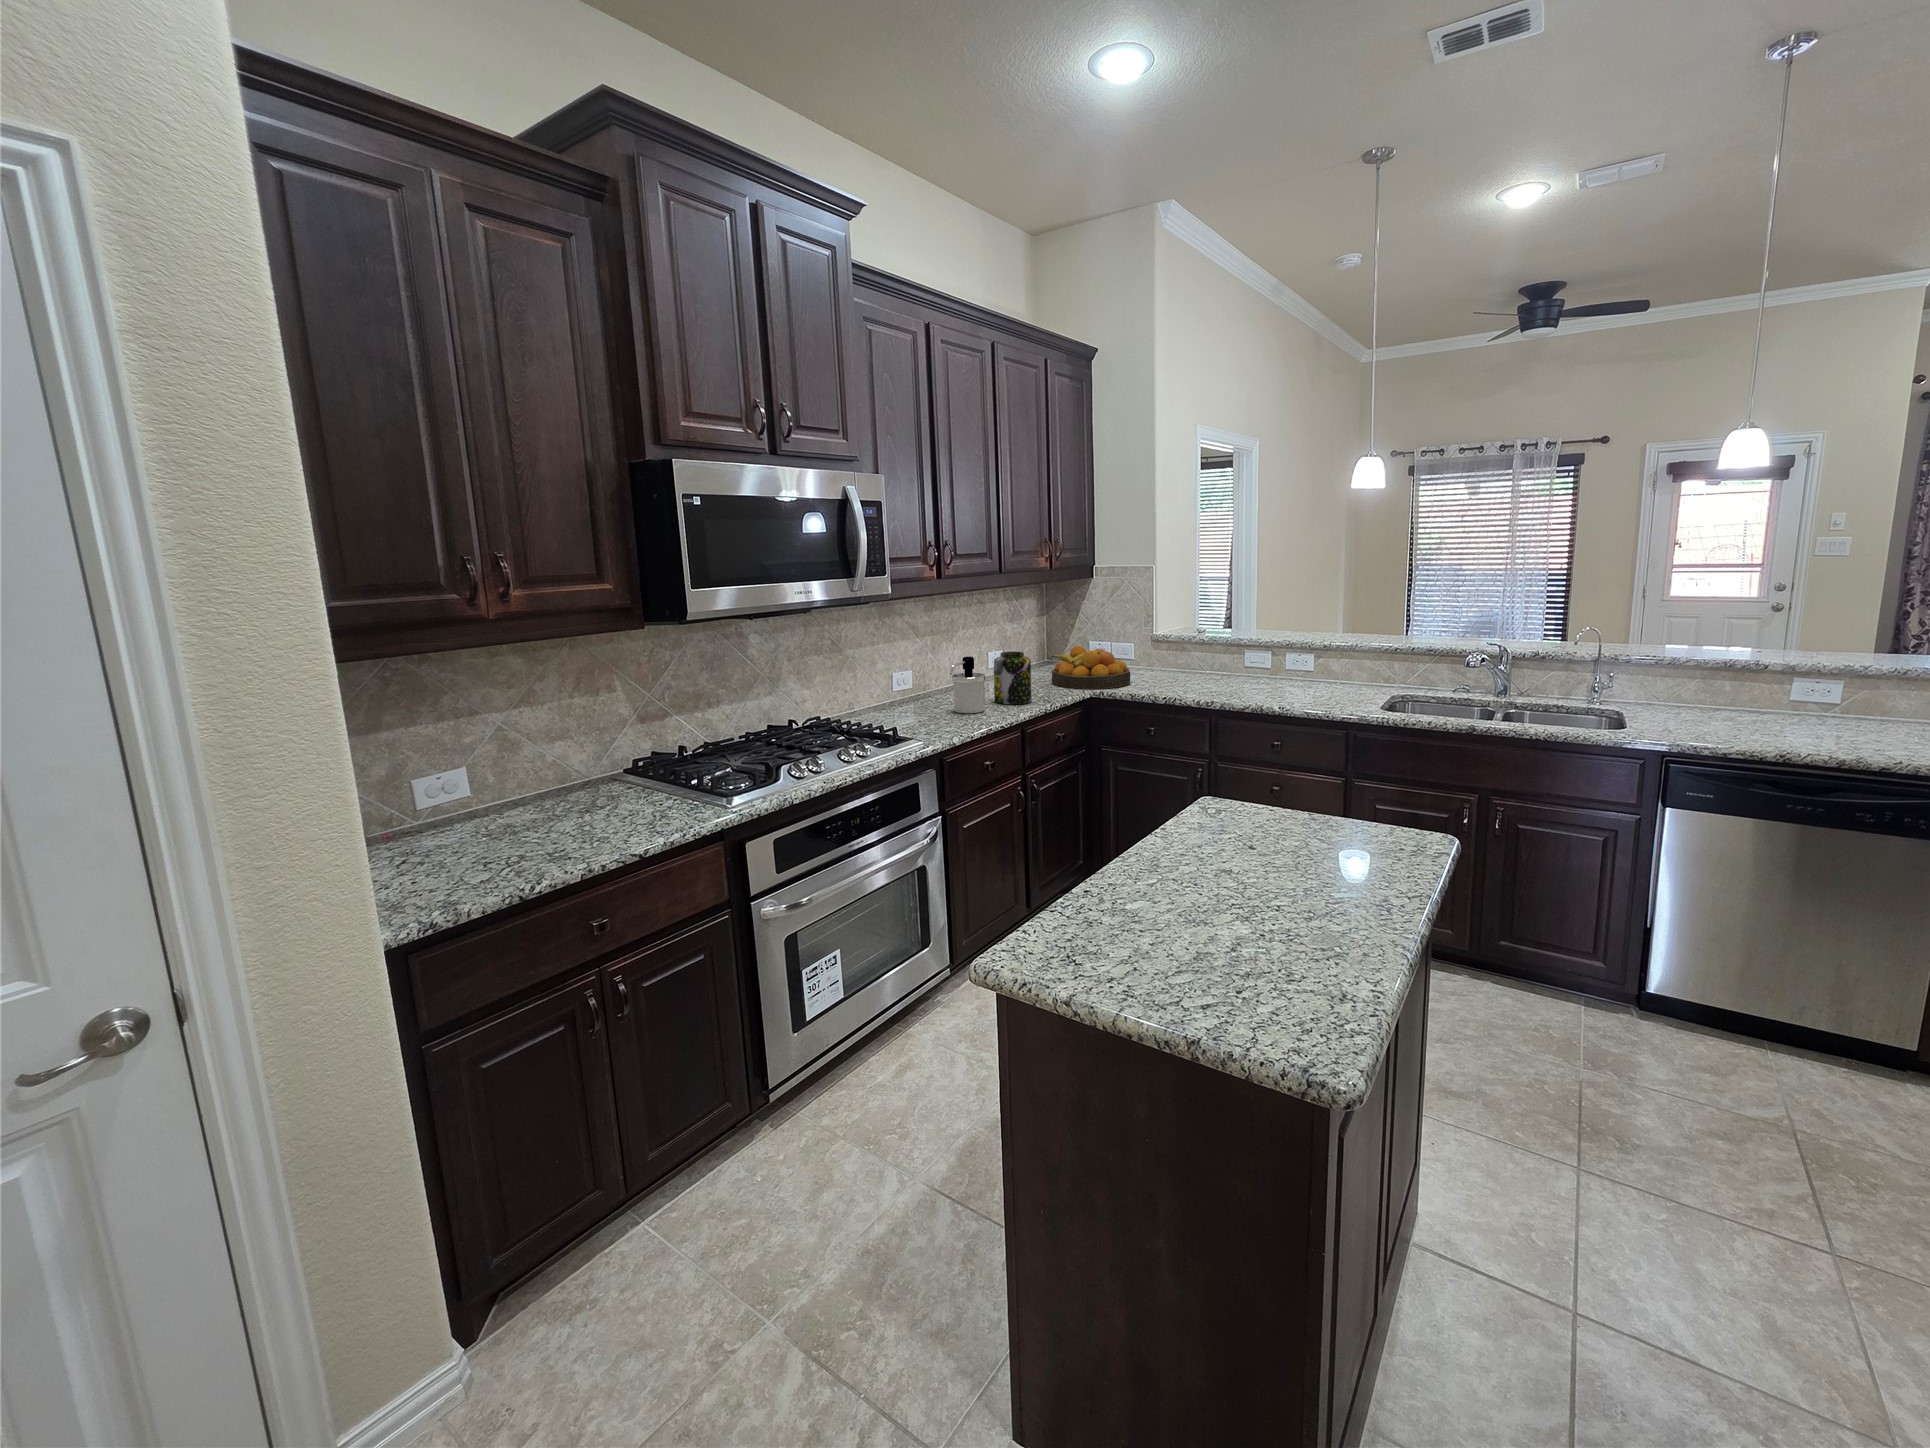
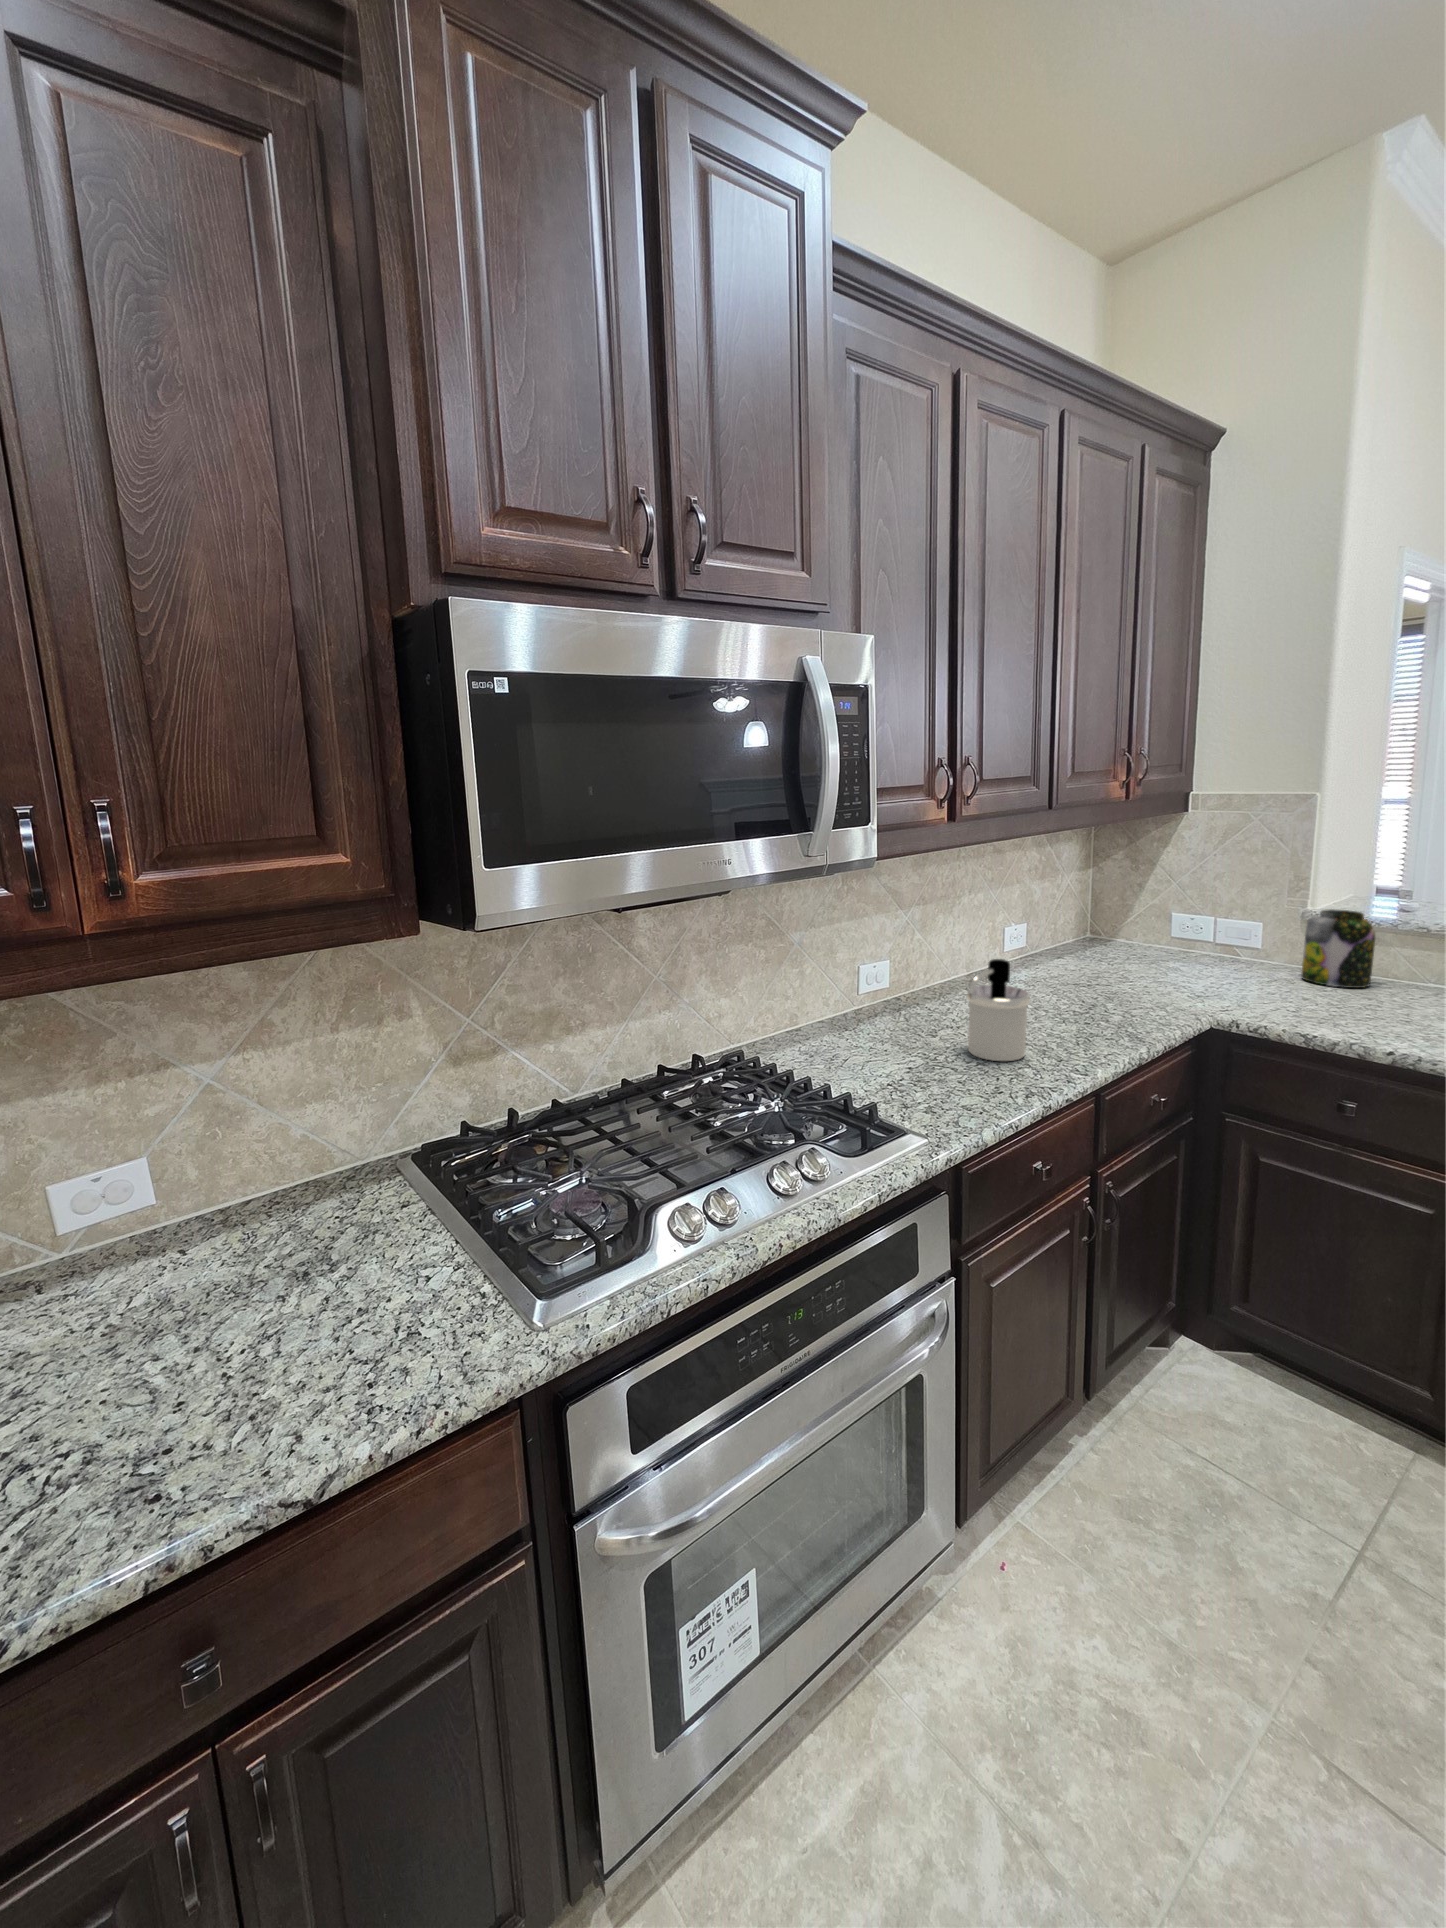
fruit bowl: present [1052,646,1130,689] -> none [1121,929,1279,1012]
jar: present [994,652,1032,704] -> present [1301,909,1375,988]

